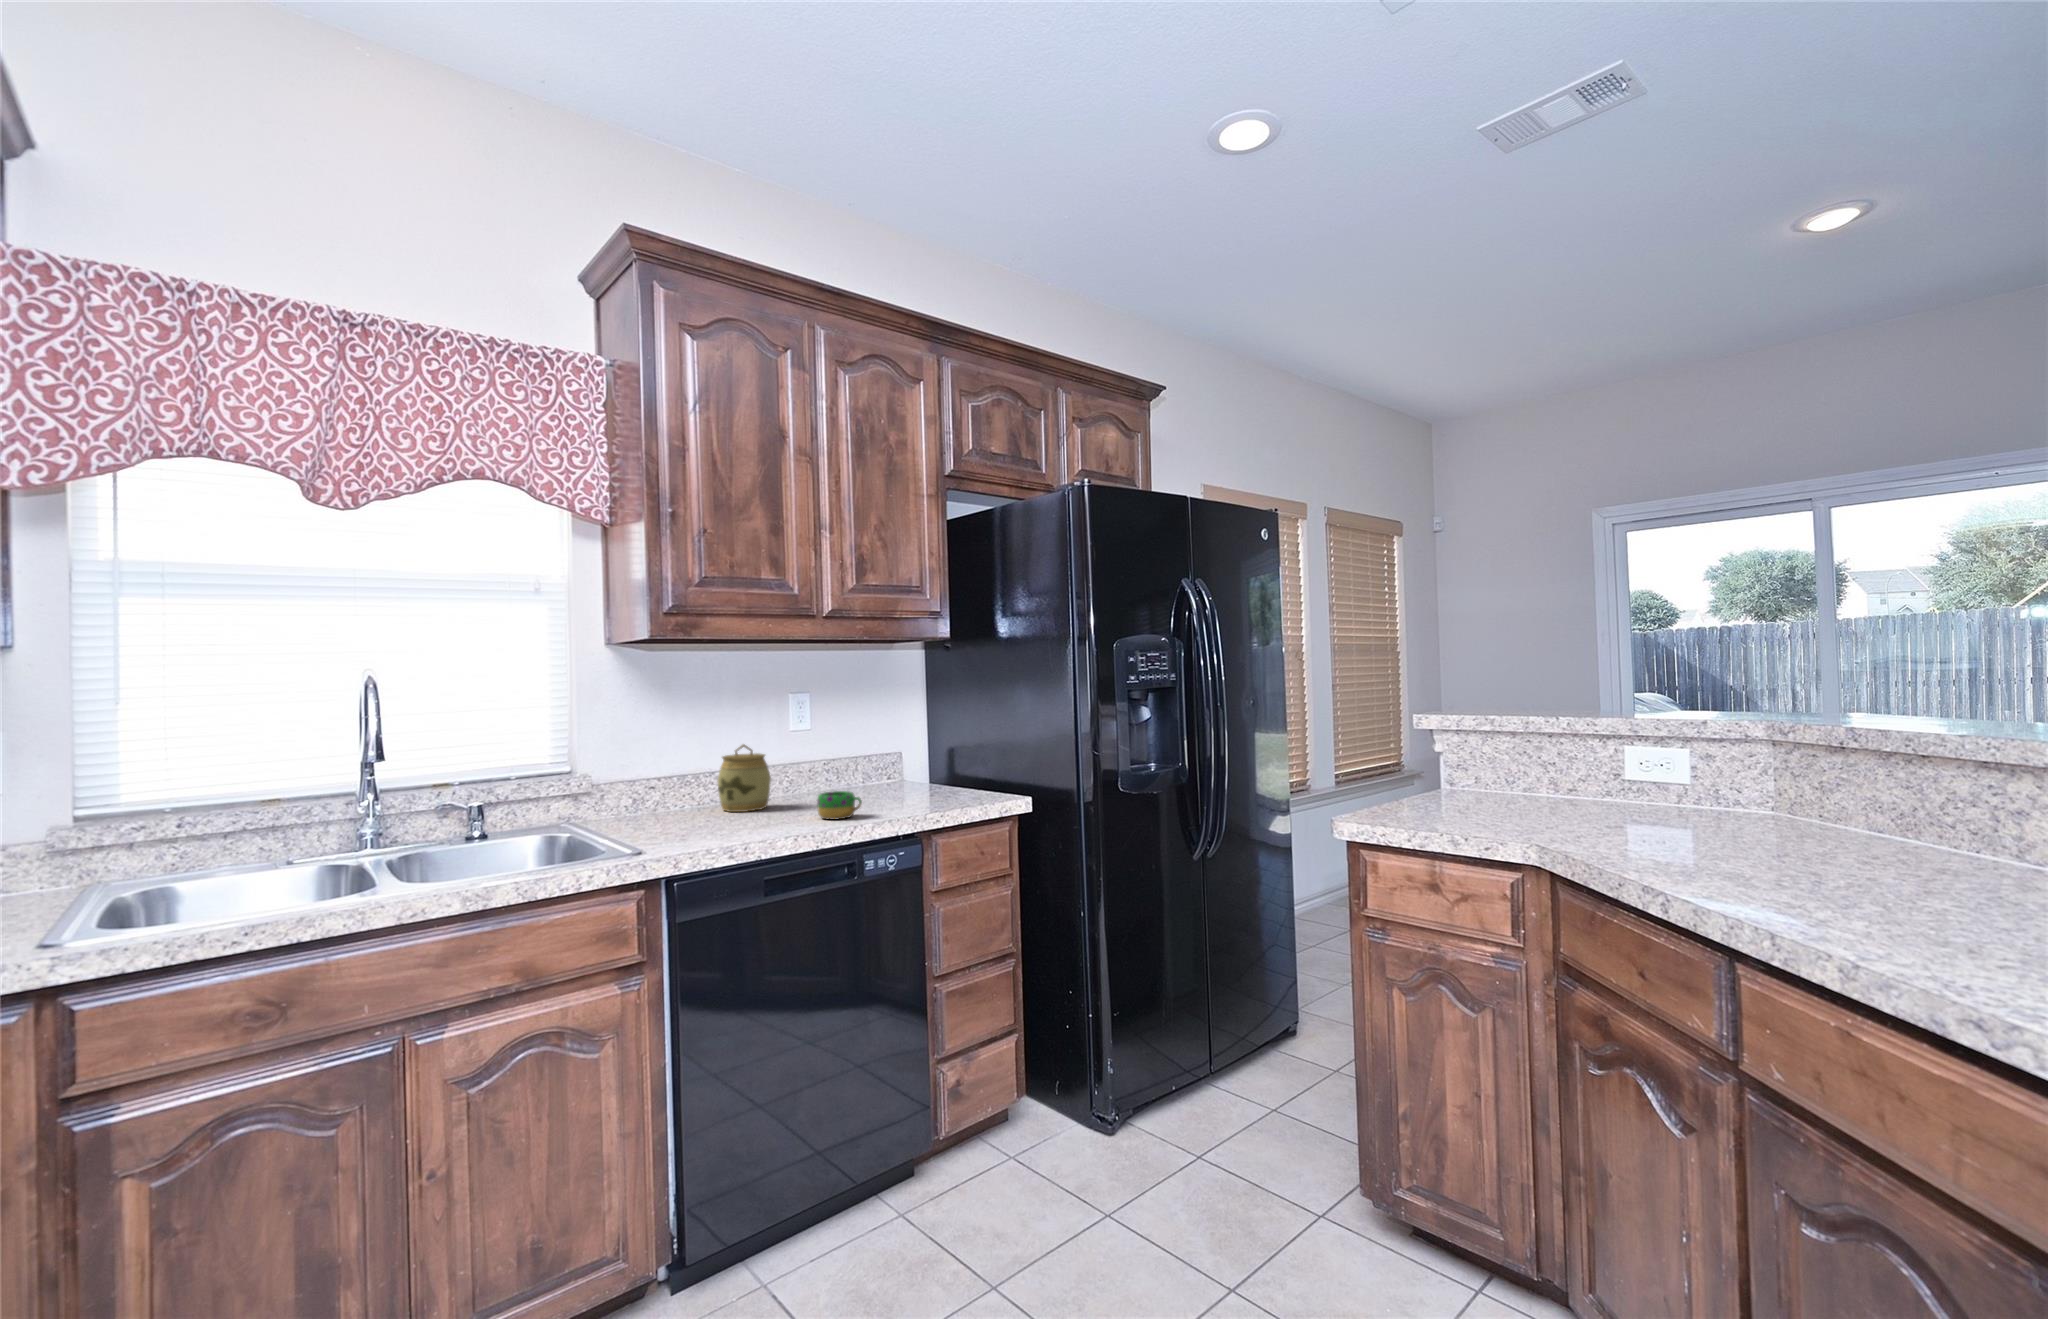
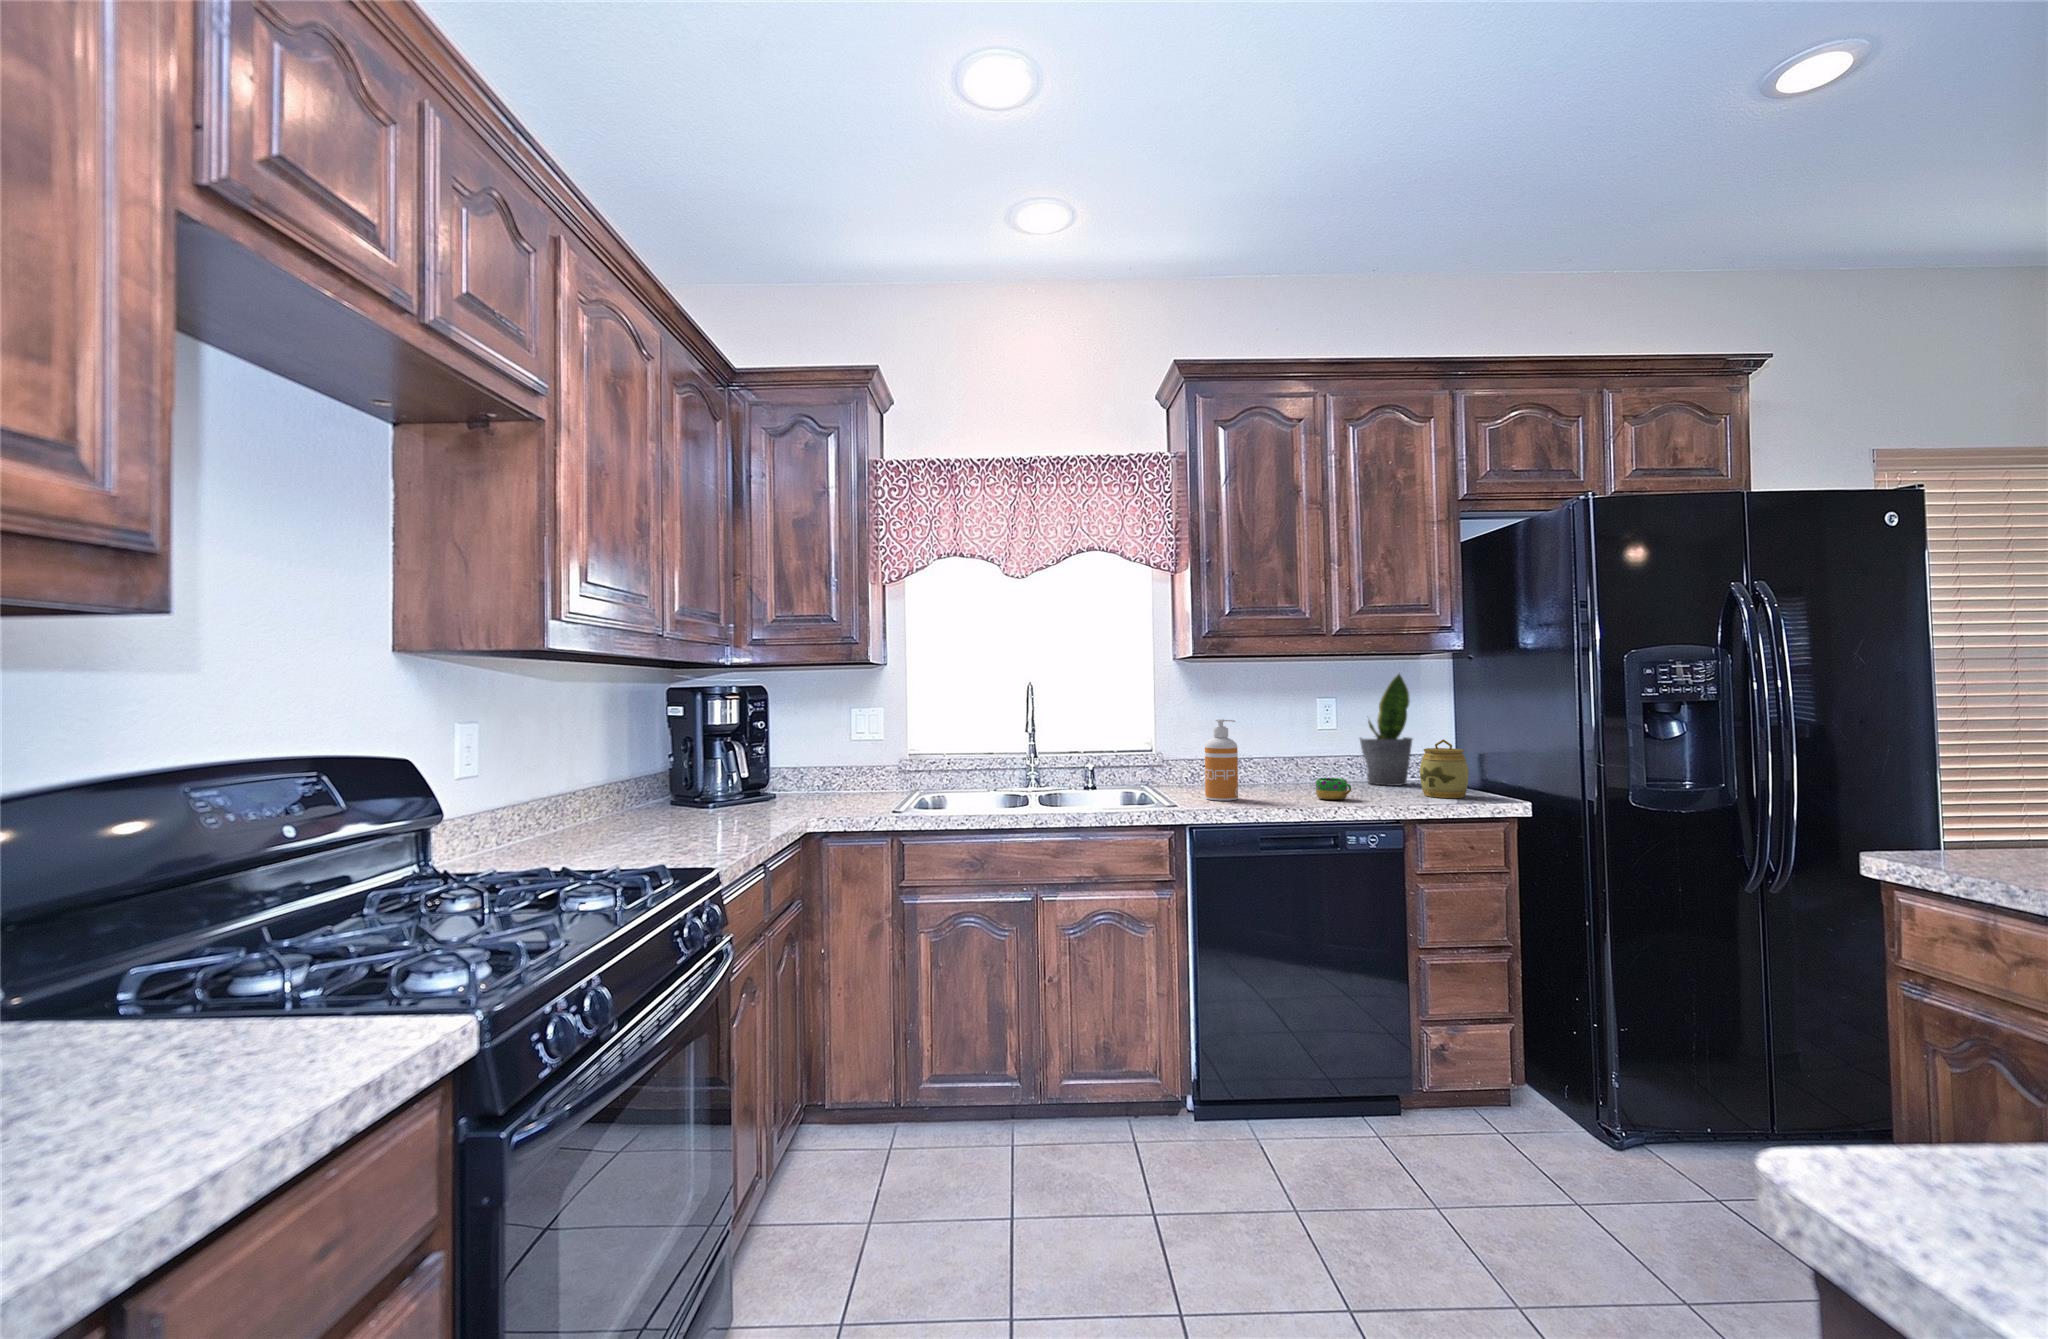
potted plant: none [839,663,897,793] -> present [1360,674,1412,786]
soap dispenser: none [676,726,724,839] -> present [1205,719,1238,801]
jar: present [718,745,771,812] -> present [1420,739,1469,798]

